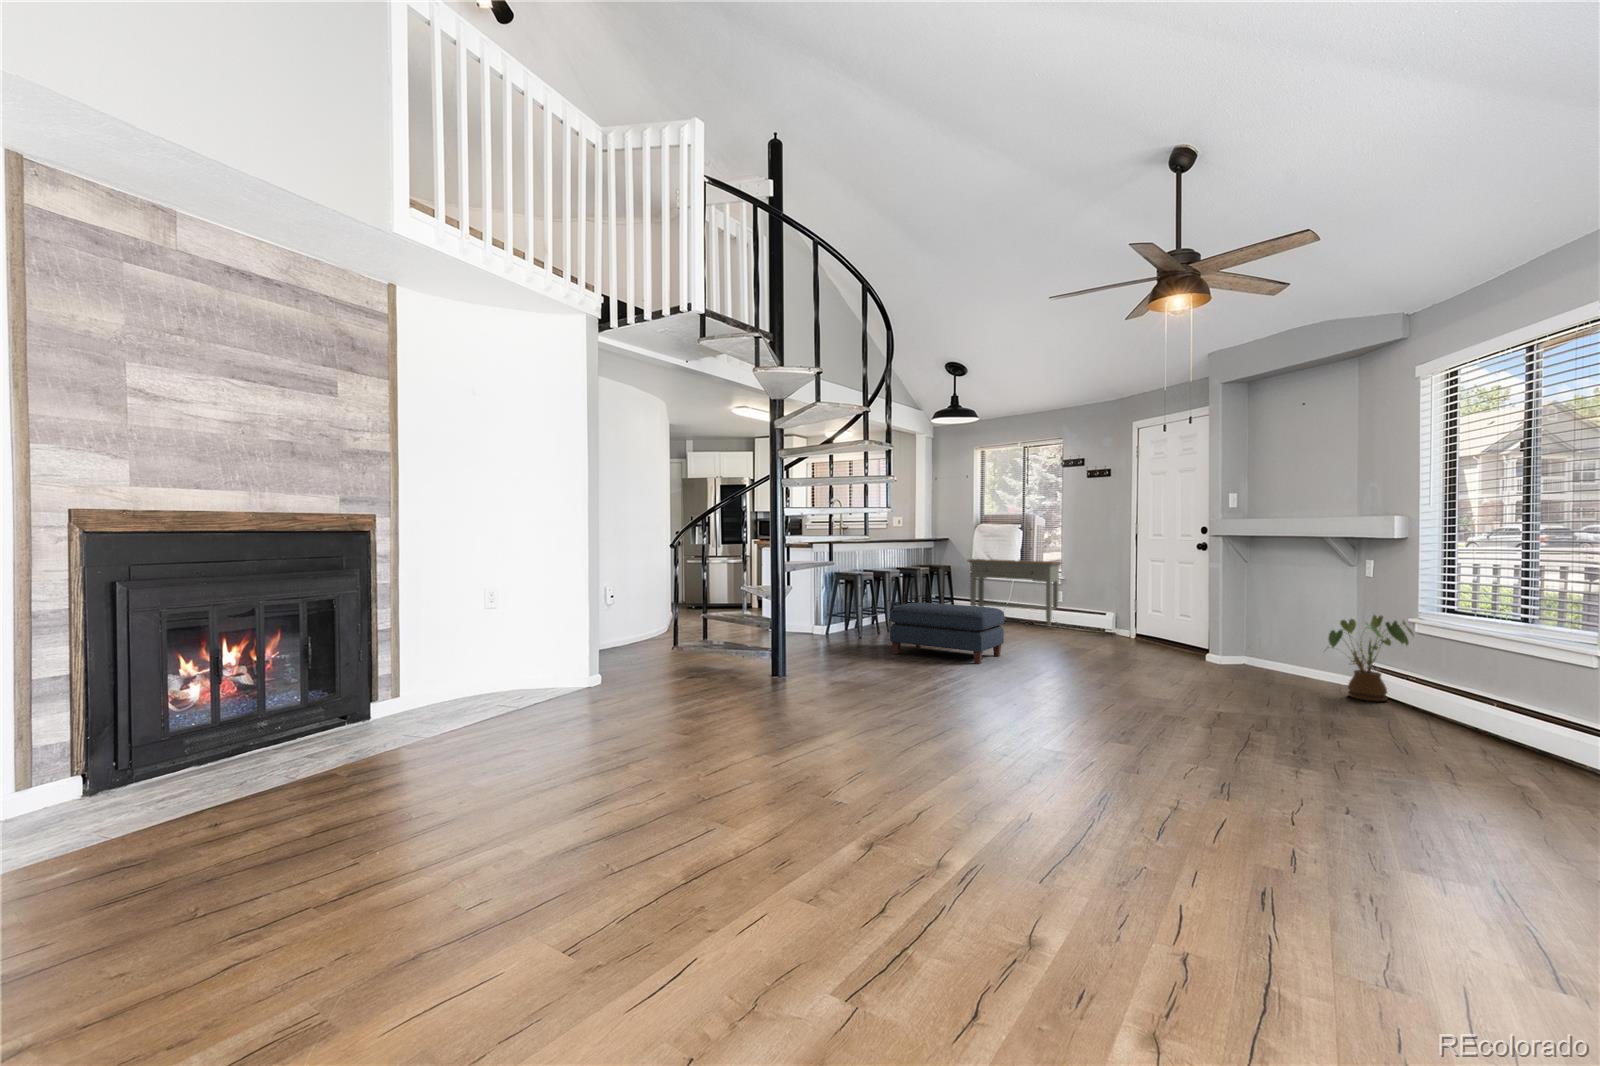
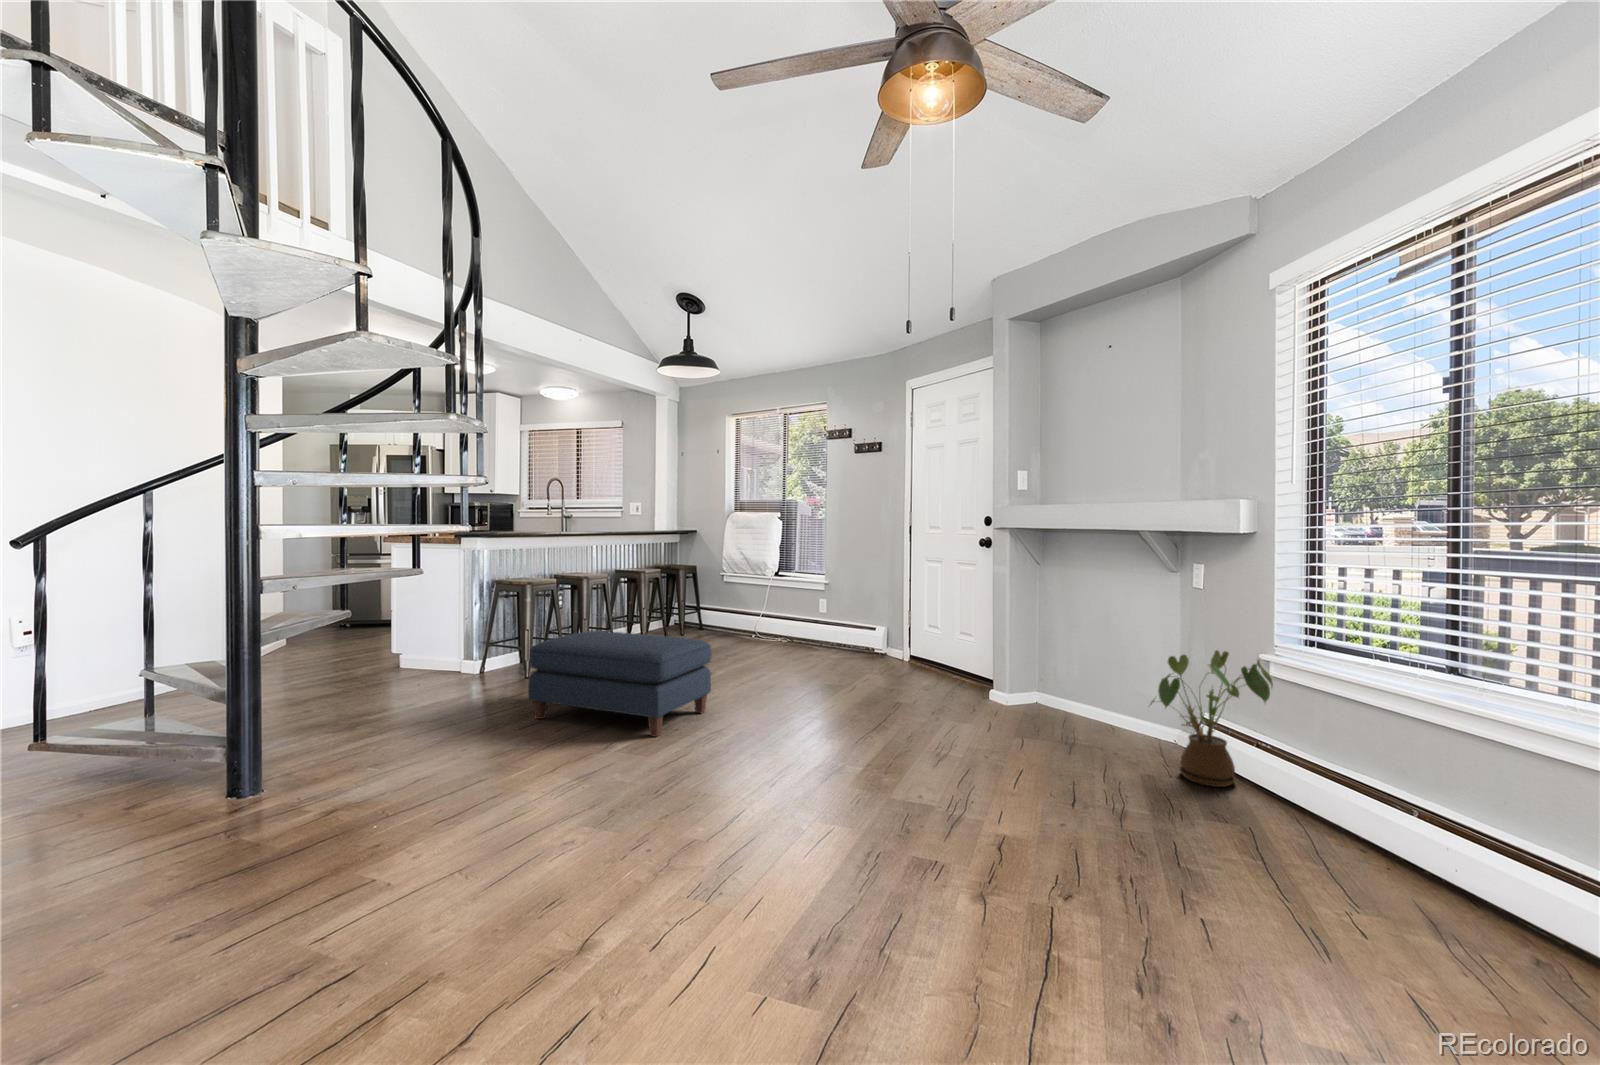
console table: present [967,559,1062,627] -> none [712,557,828,644]

